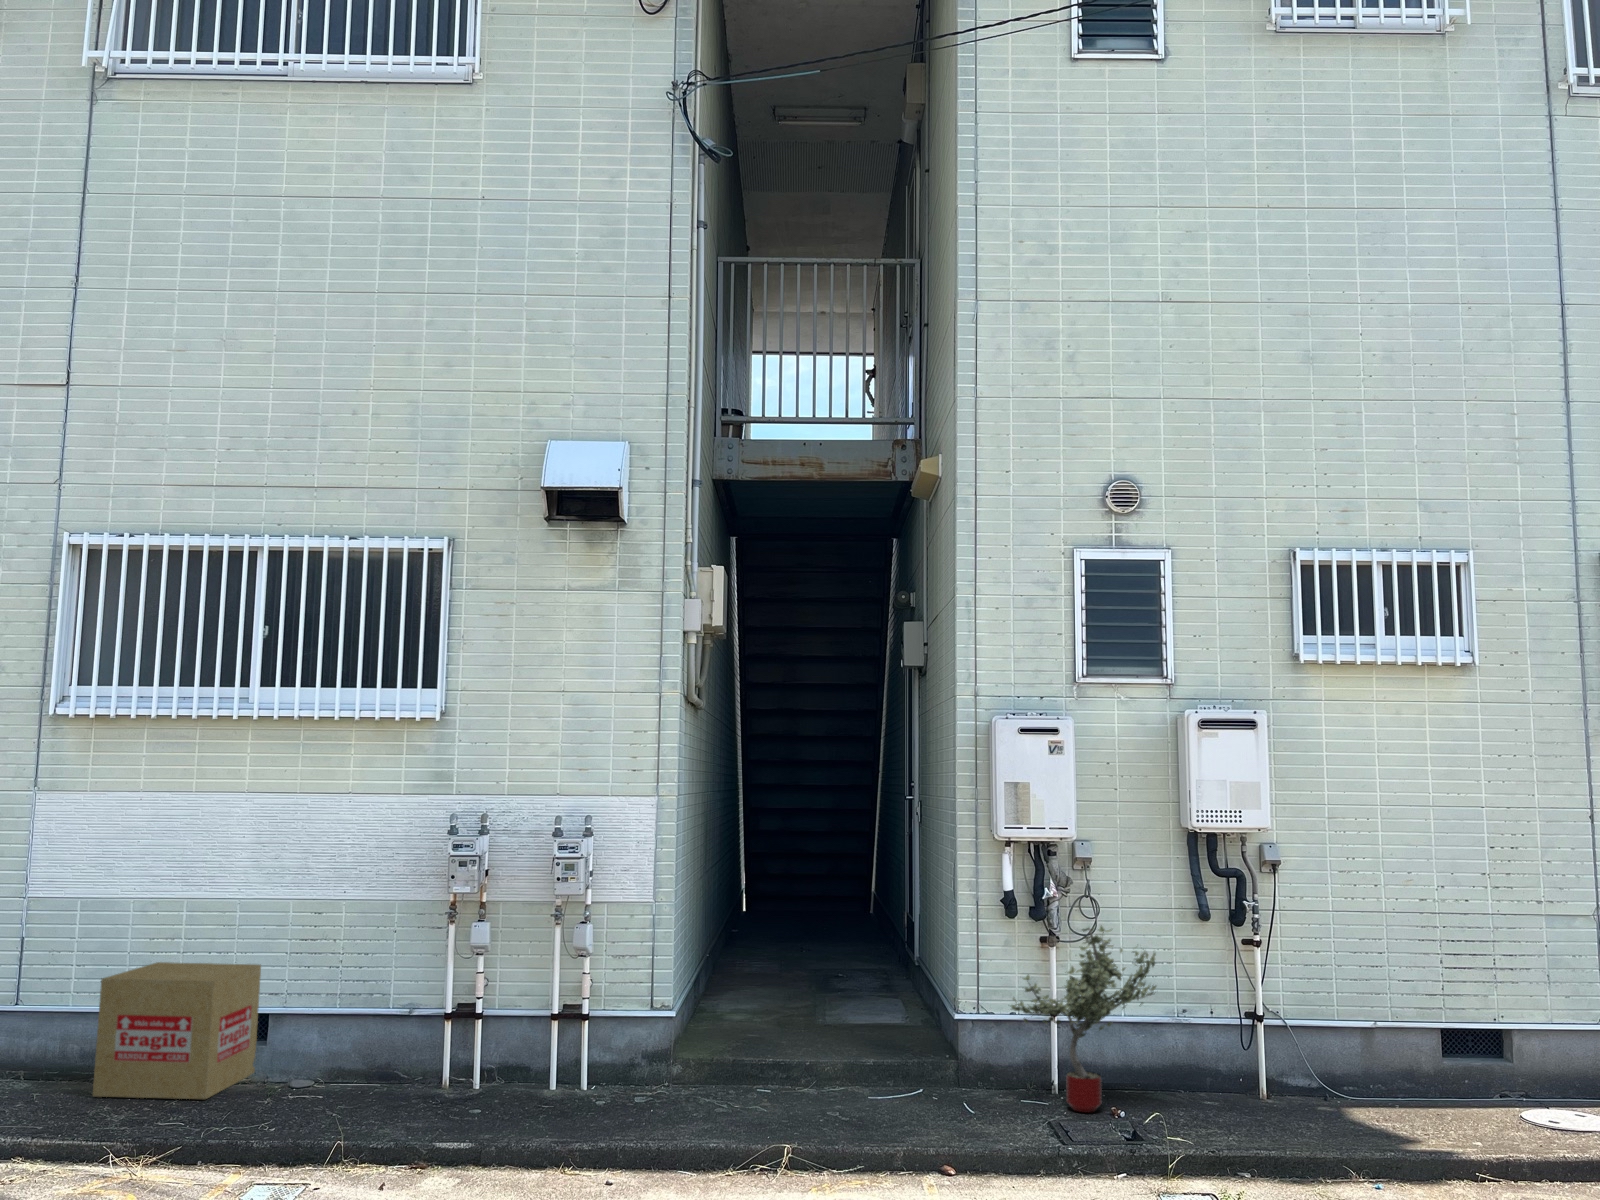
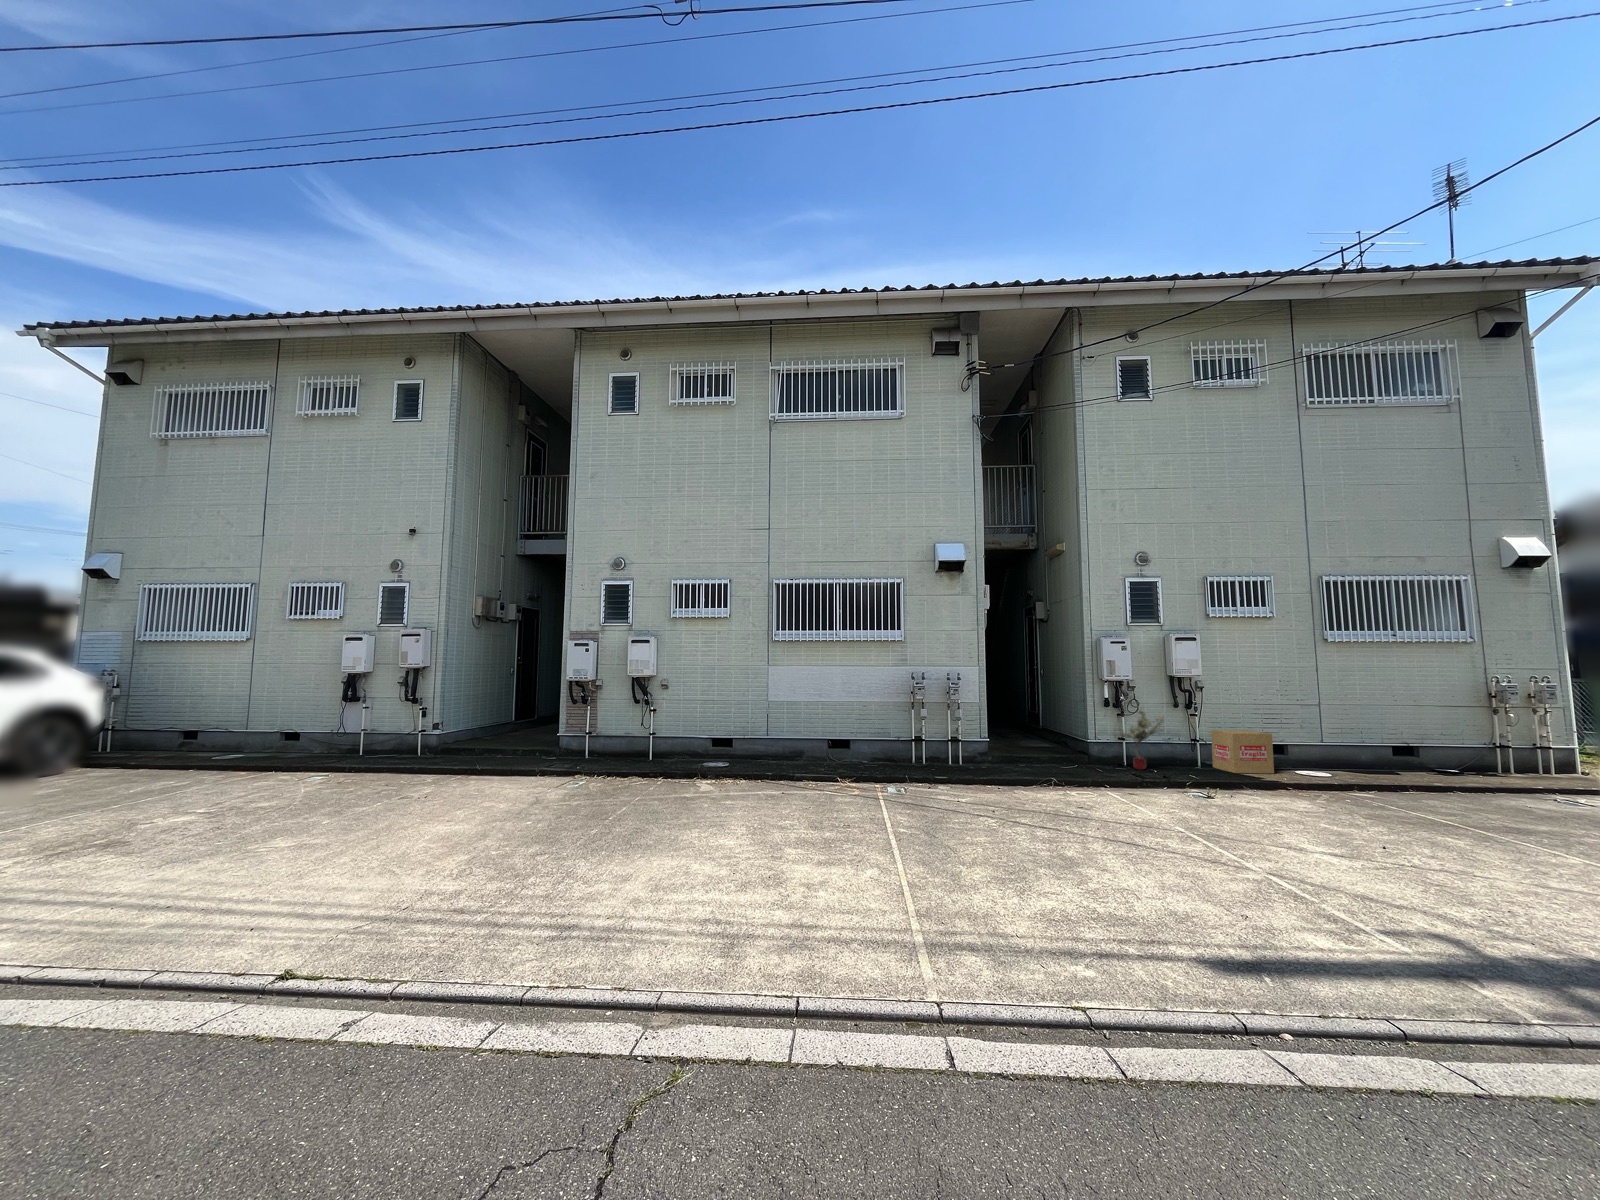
cardboard box: present [93,962,261,1099] -> present [1211,730,1274,773]

